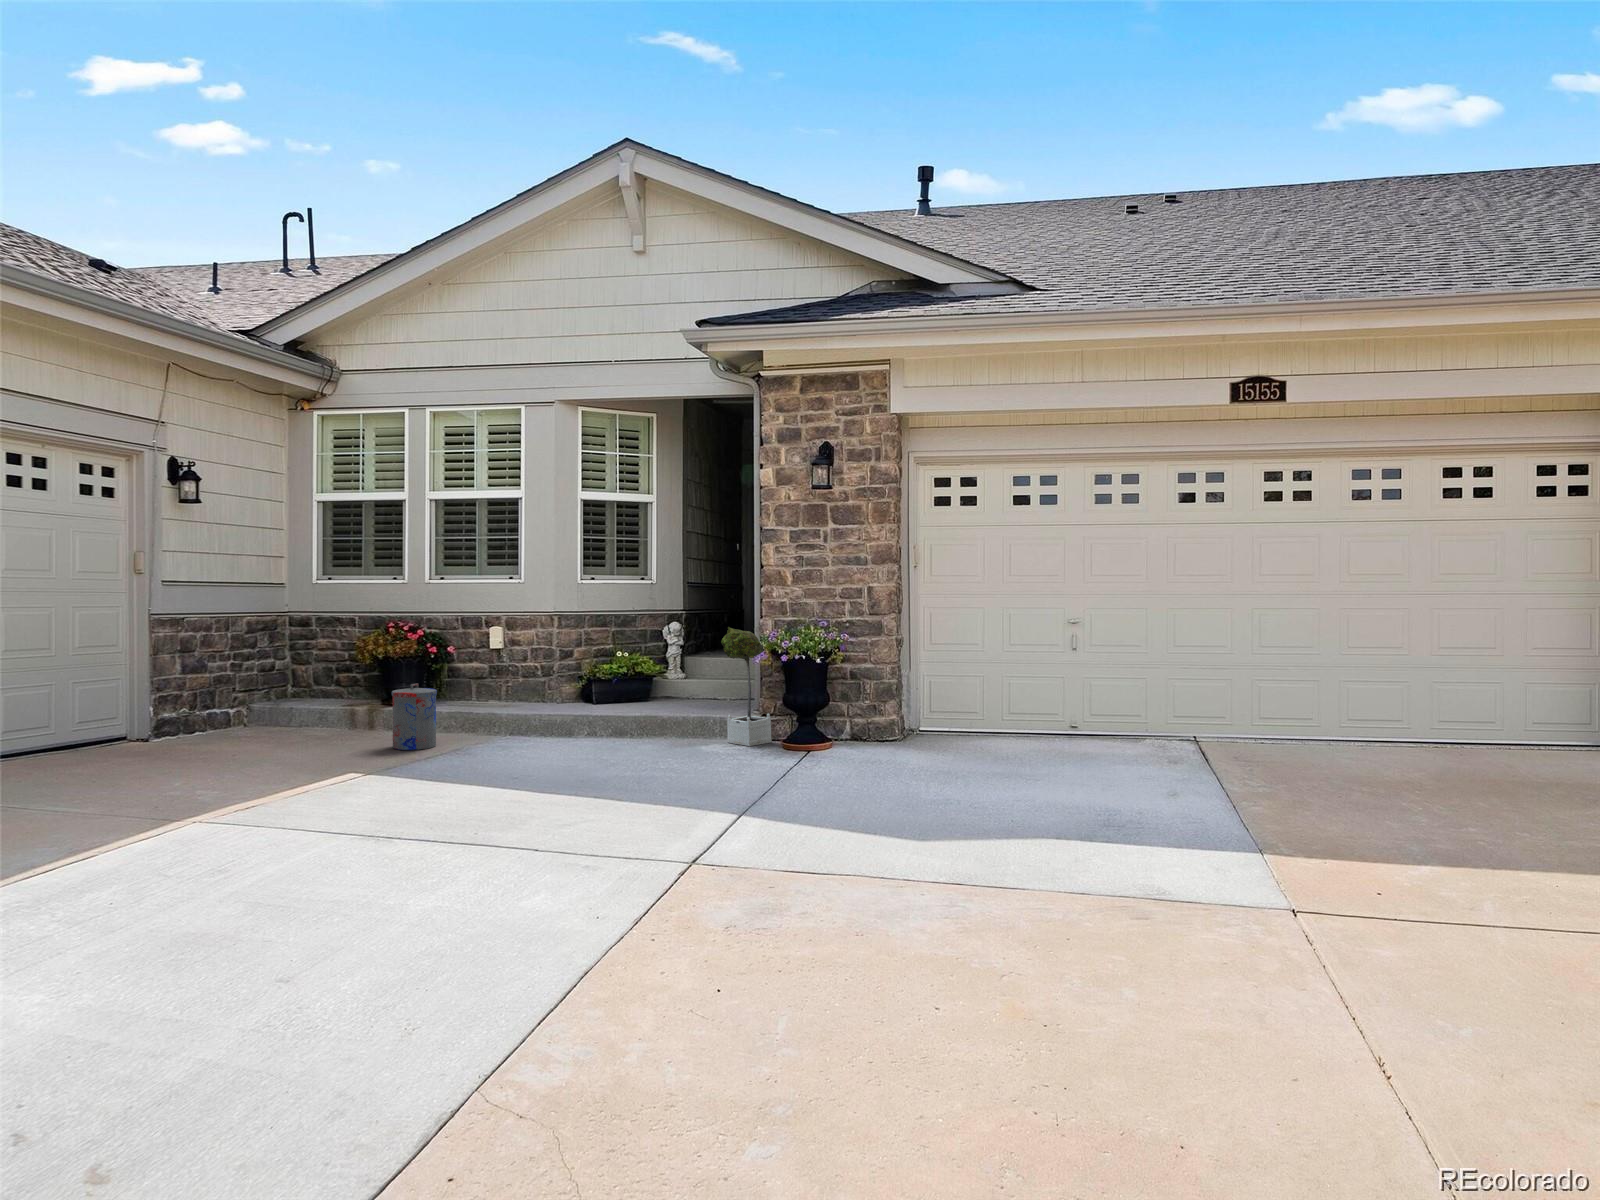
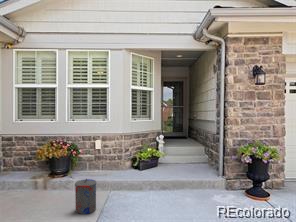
potted tree: present [721,627,772,746] -> none [217,145,239,197]

